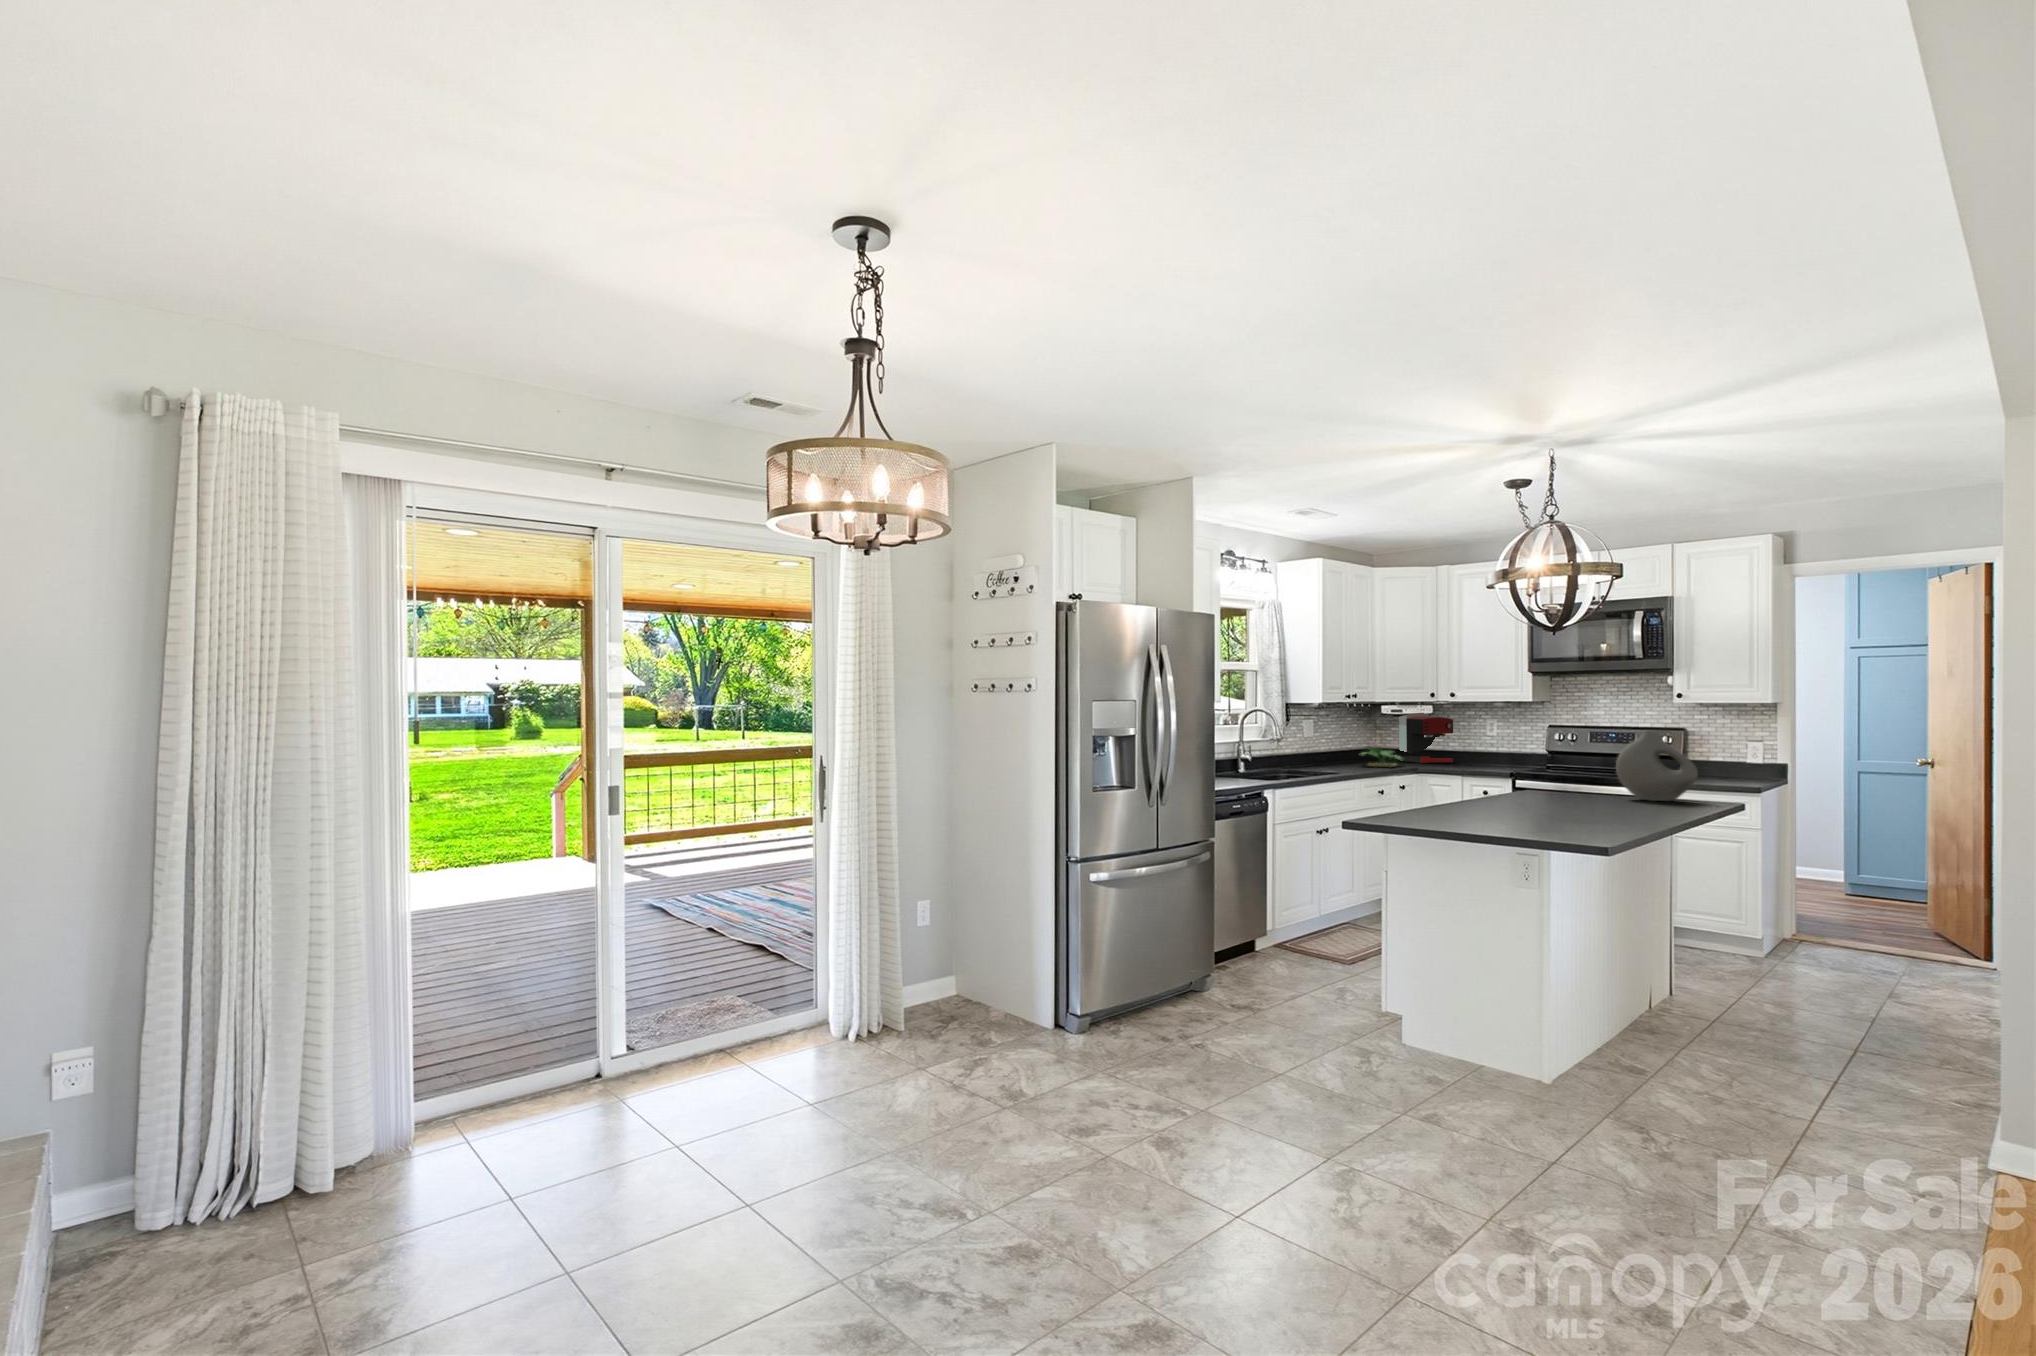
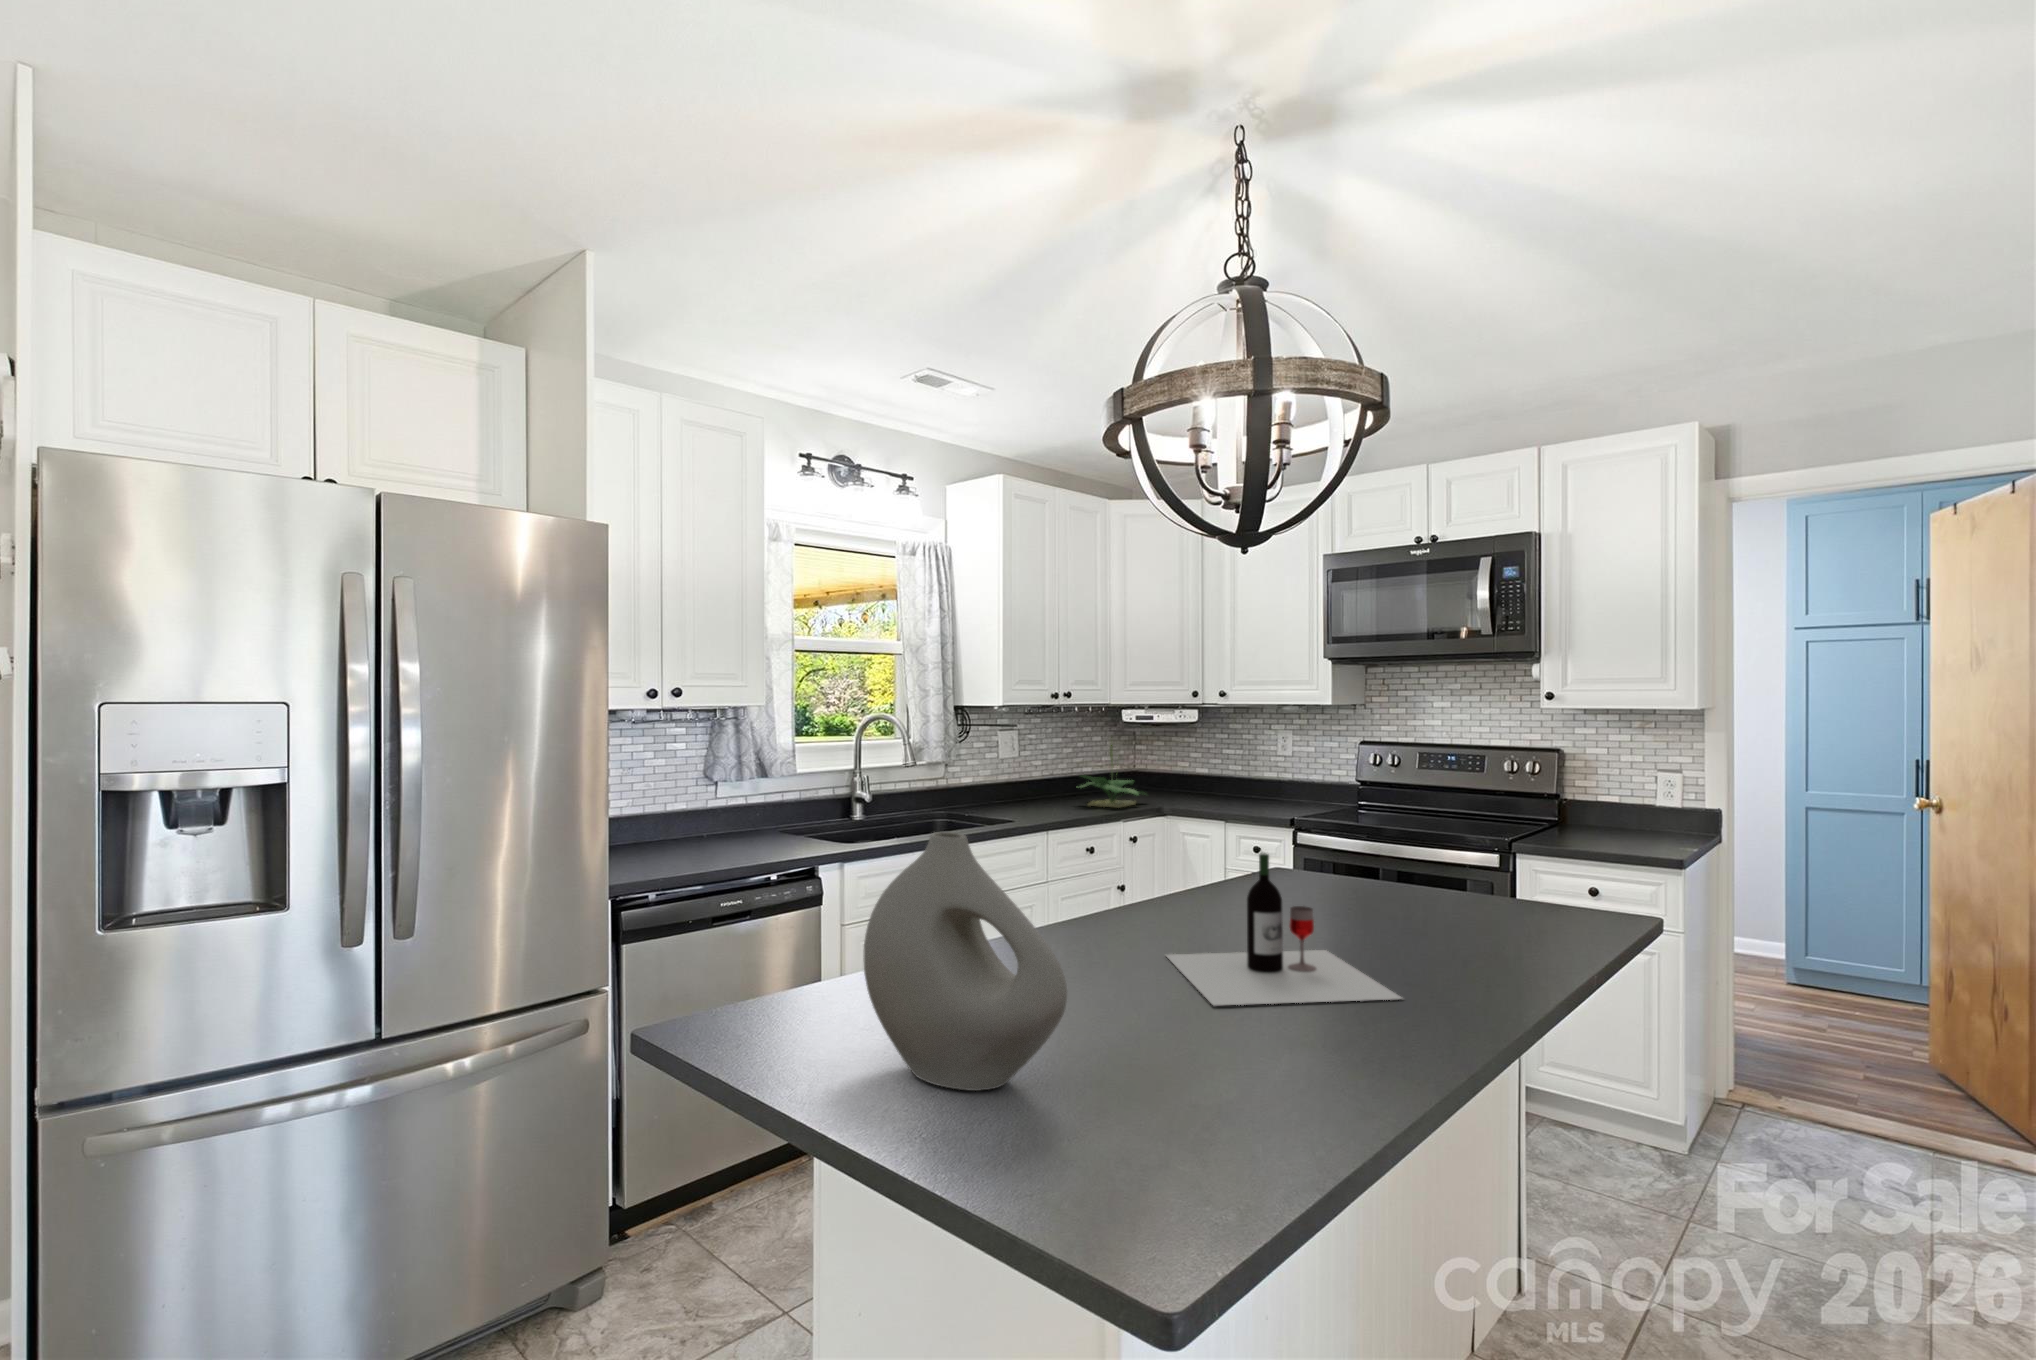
coffee maker: present [1399,713,1453,763] -> none [1159,720,1232,796]
vase: present [1616,731,1698,801] -> present [864,832,1067,1091]
wine bottle: none [1518,760,1634,813] -> present [1167,853,1402,1005]

